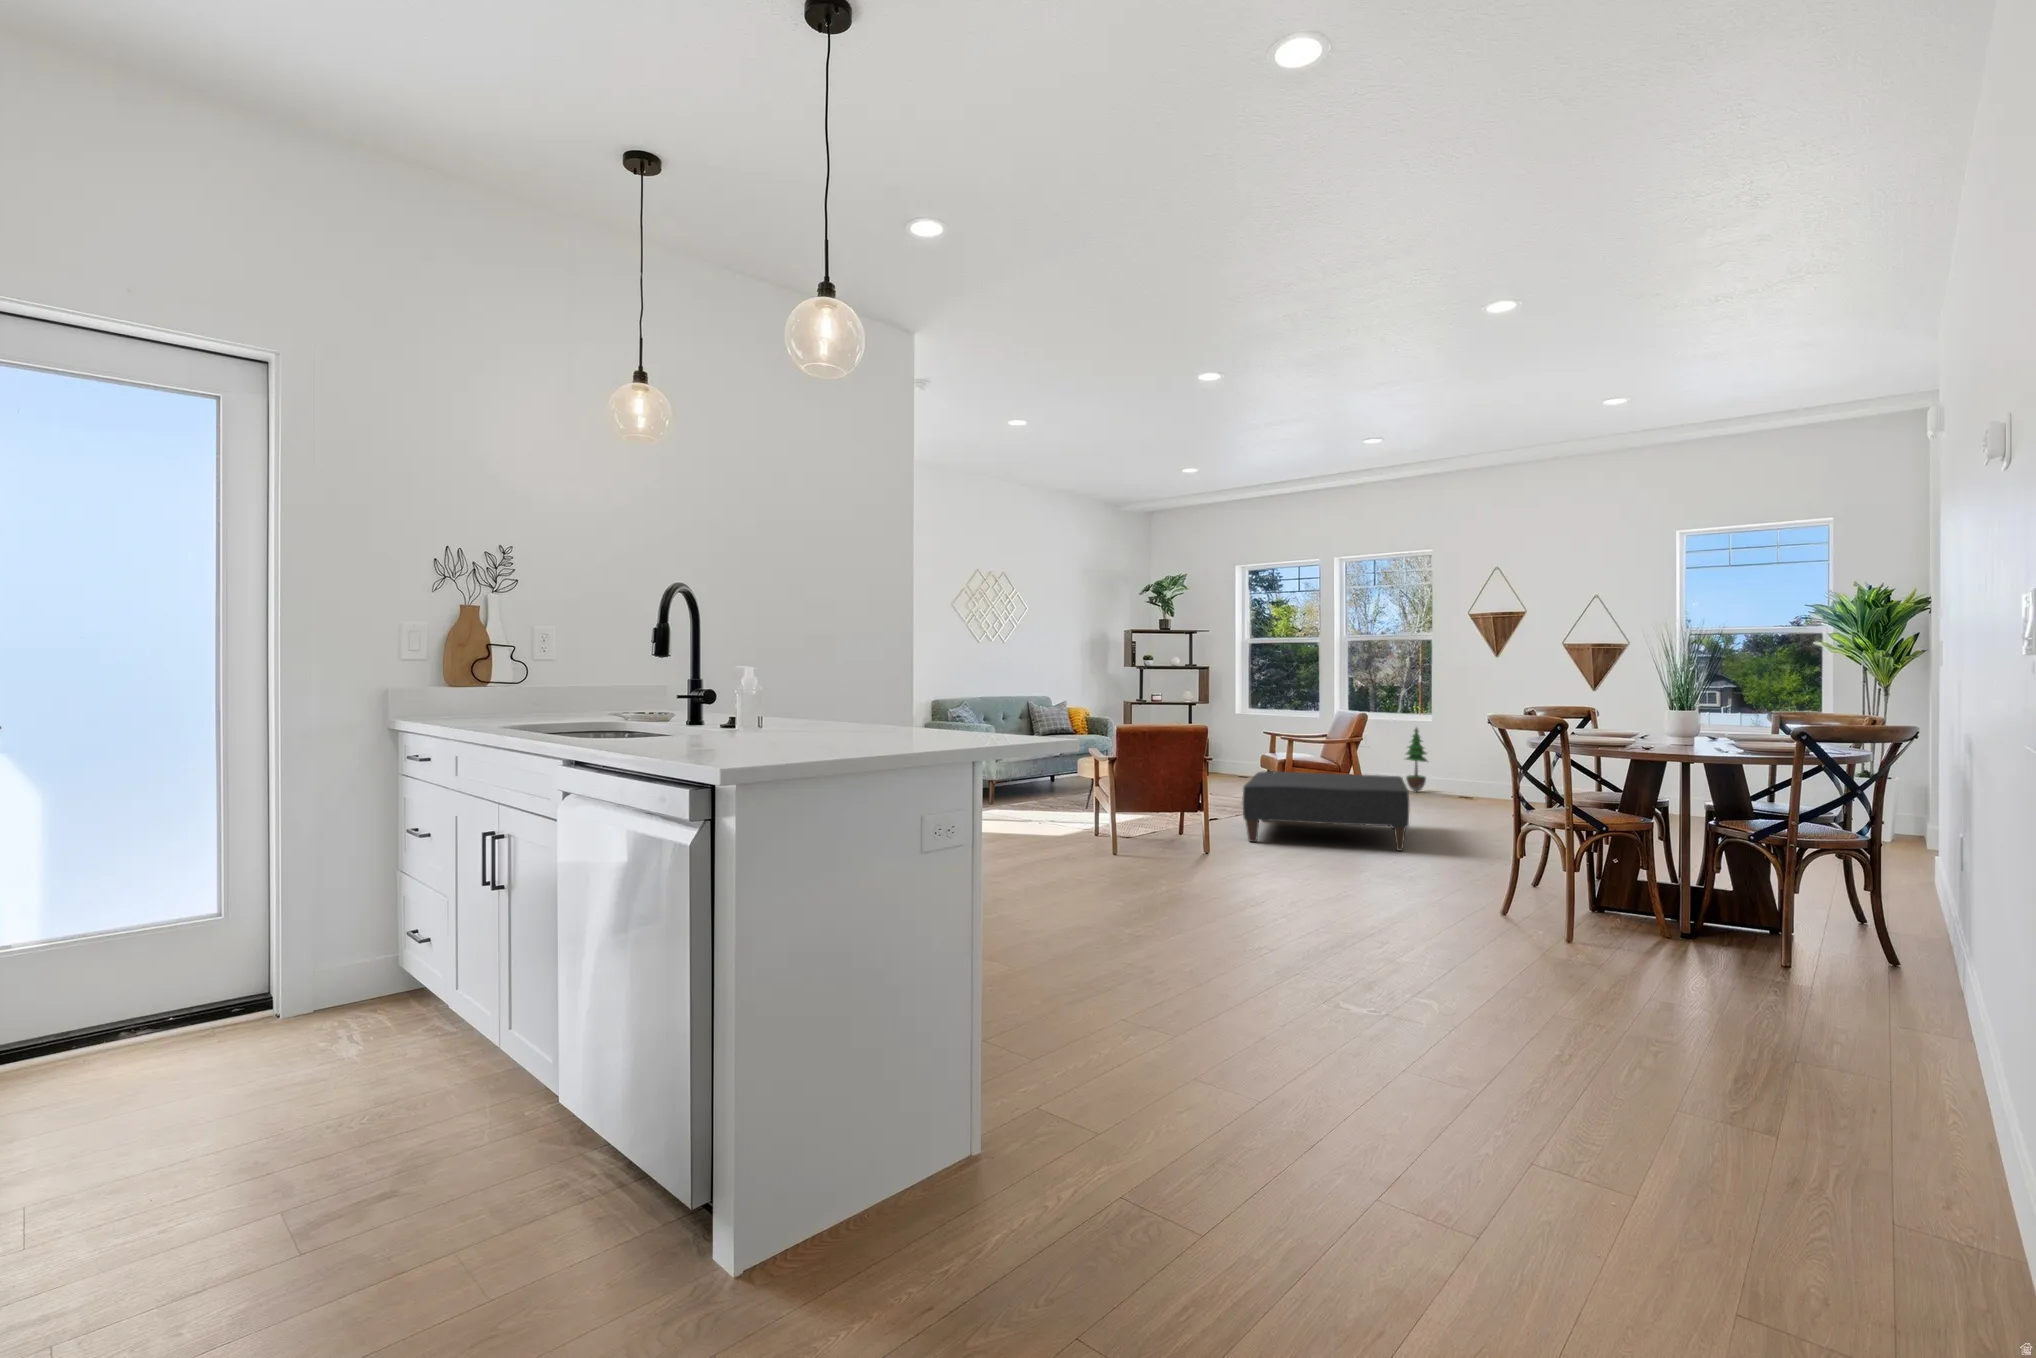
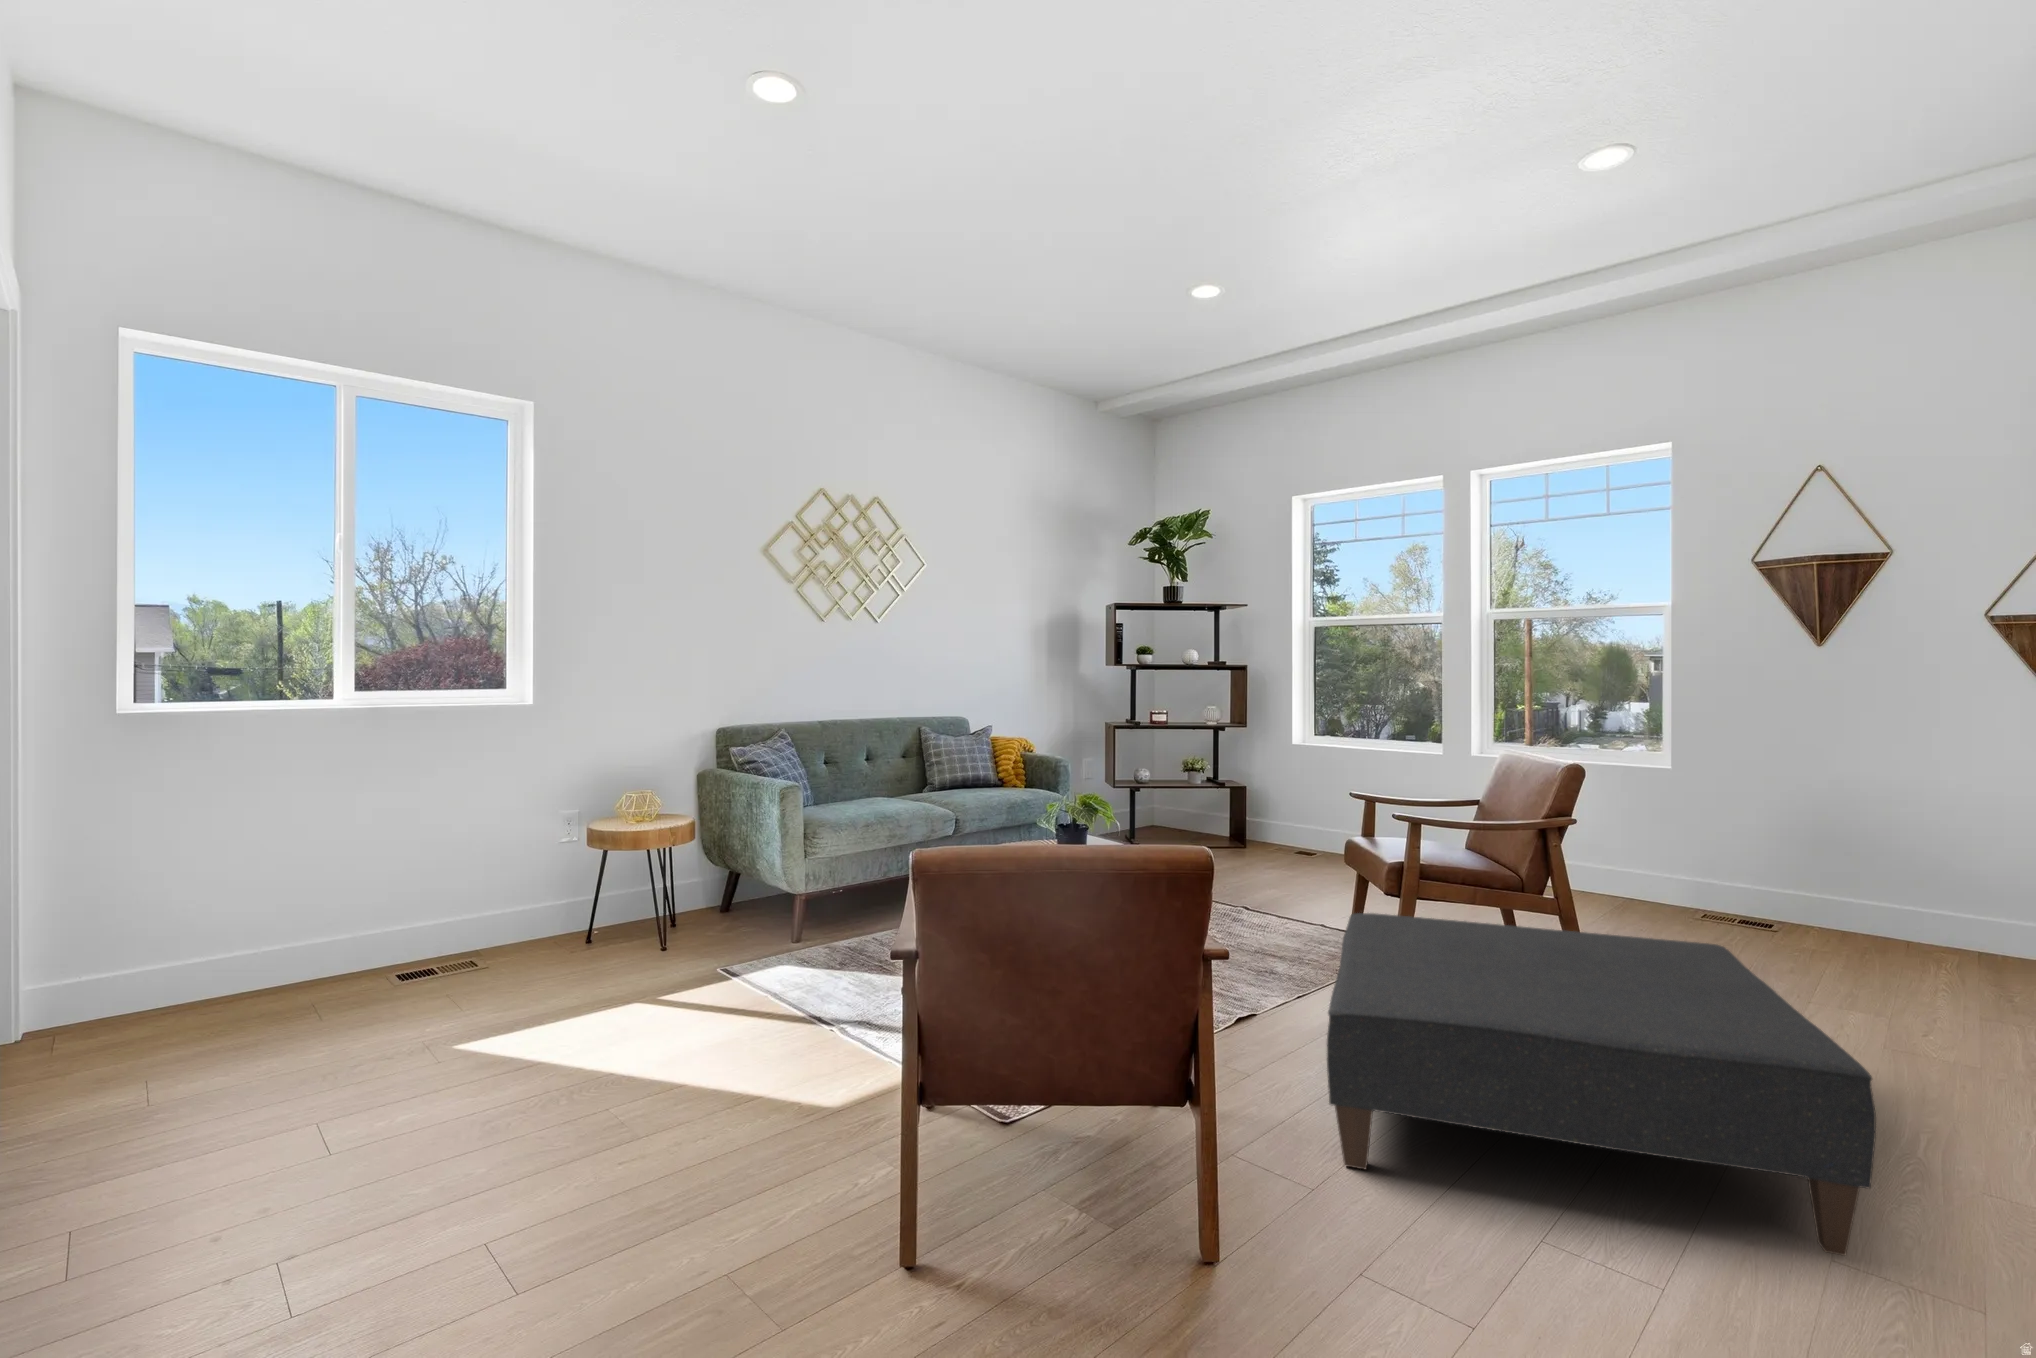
potted tree: present [1406,728,1427,792] -> none [1613,778,1666,905]

